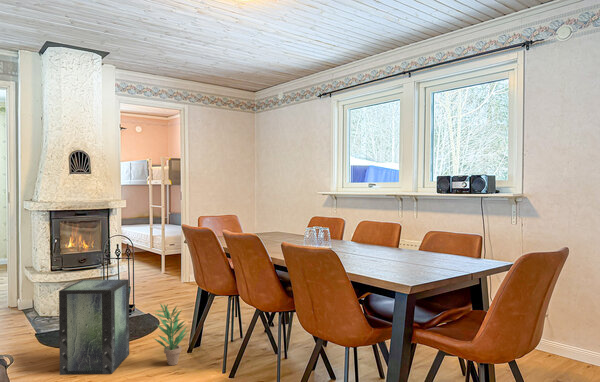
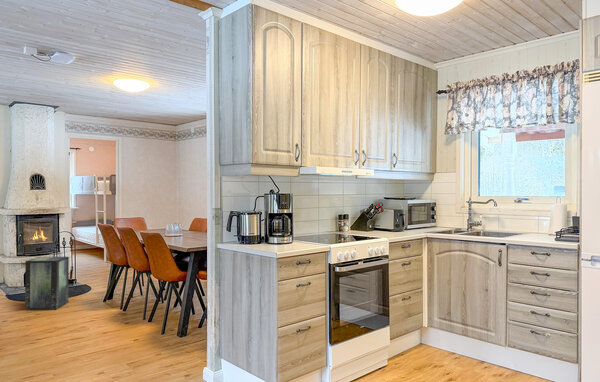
potted plant: present [155,305,187,365] -> none [82,269,104,306]

